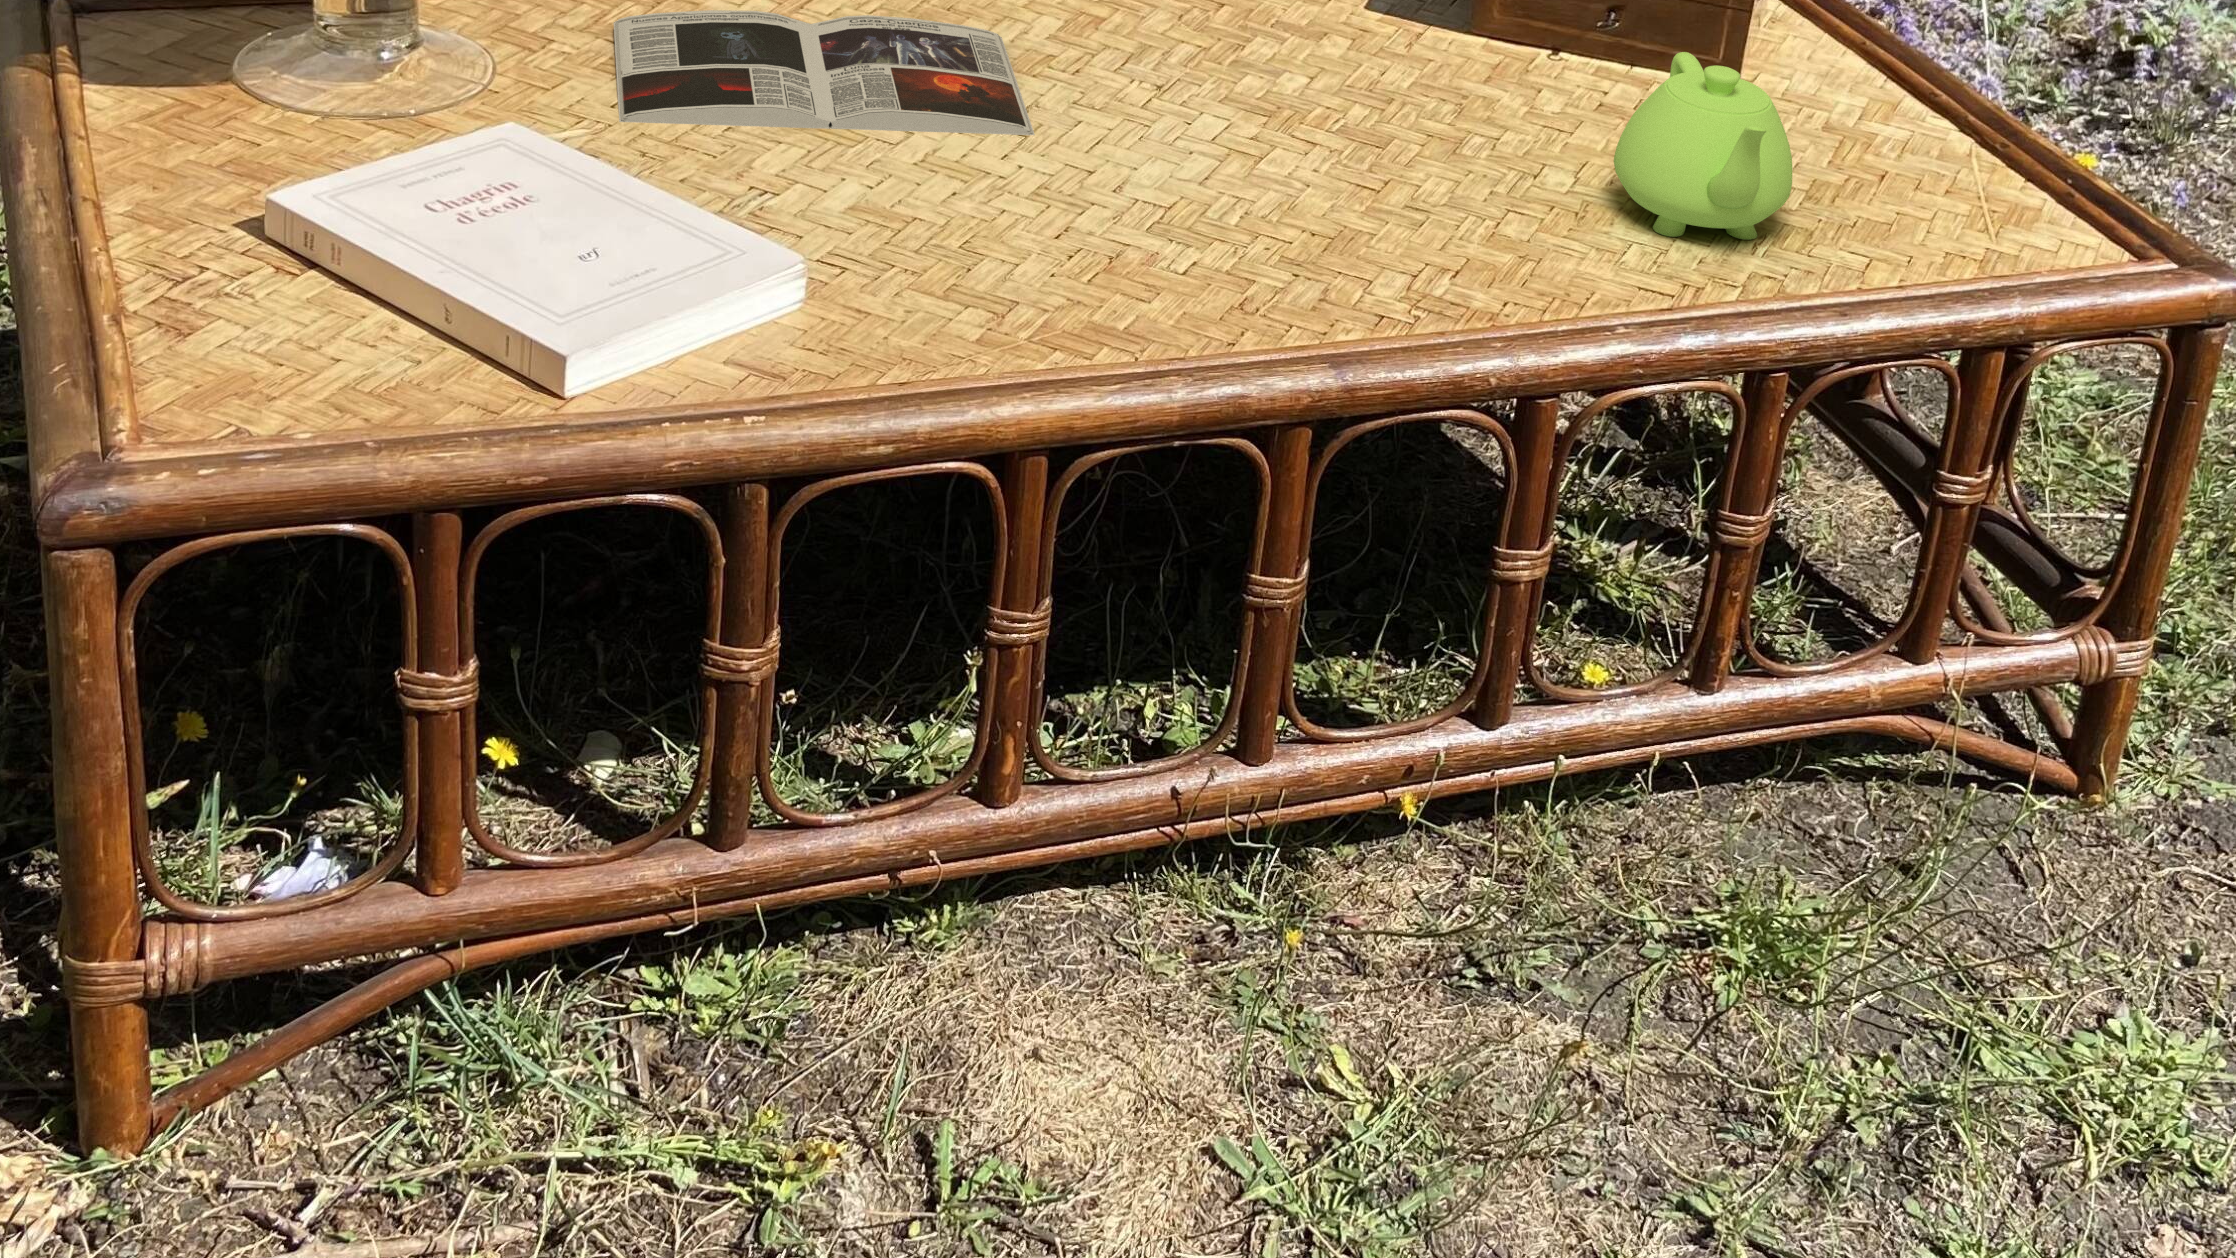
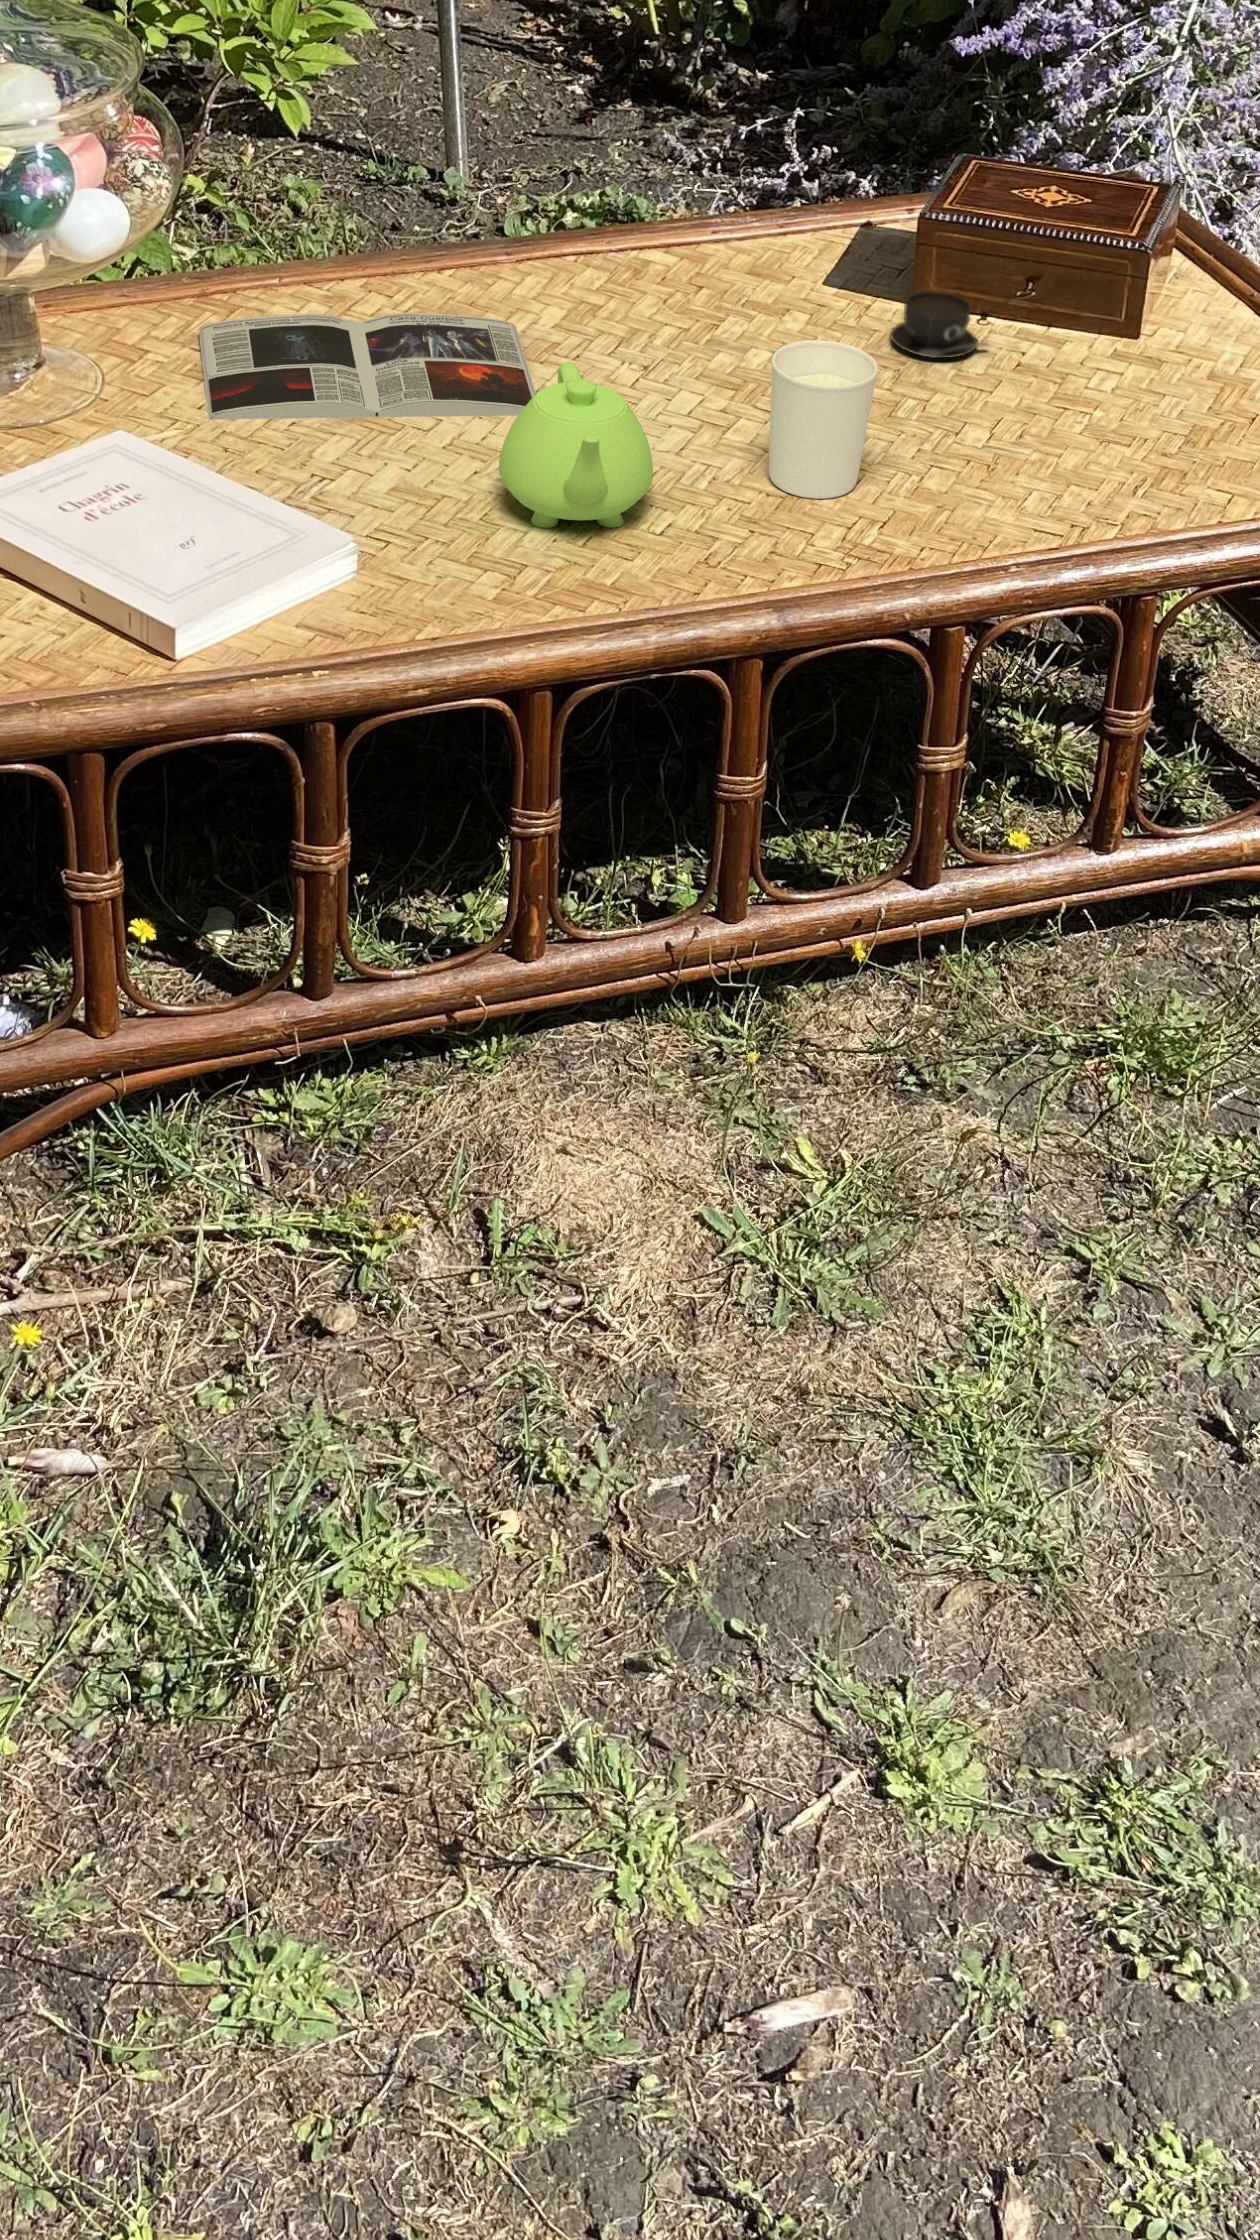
teacup: none [1449,18,1567,96] -> present [890,291,987,358]
candle holder: none [1315,48,1455,241] -> present [769,340,878,499]
teapot: present [1614,52,1793,240] -> present [499,362,653,528]

